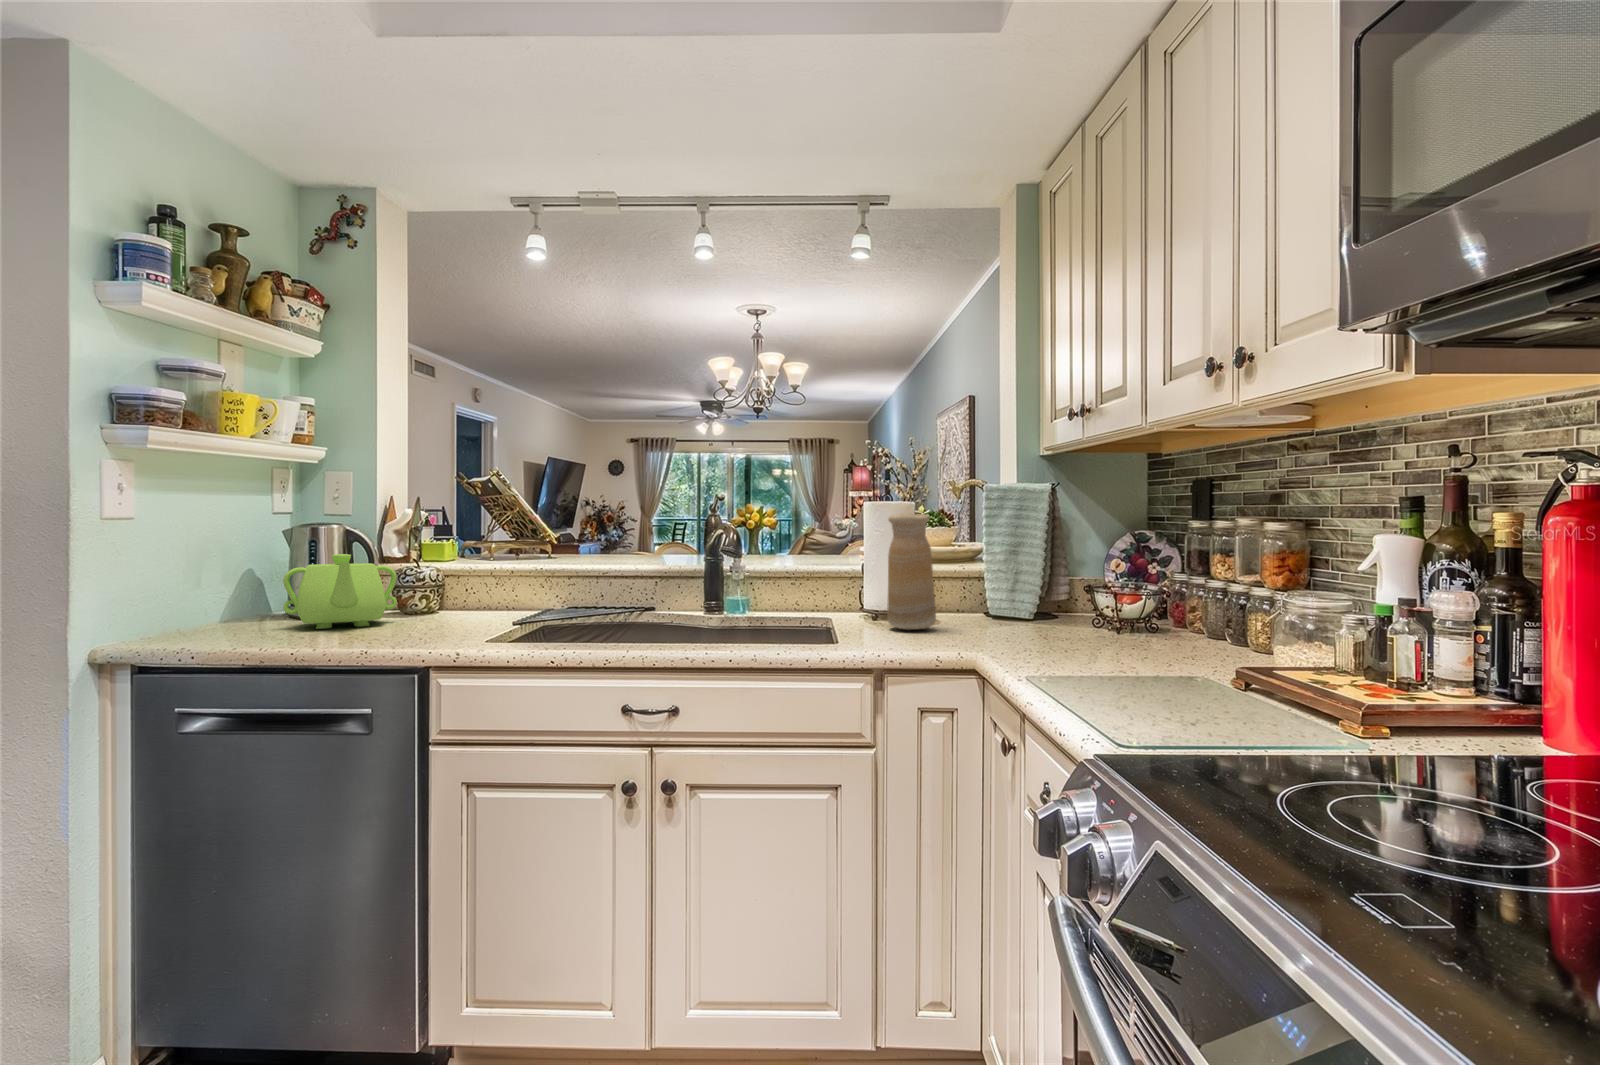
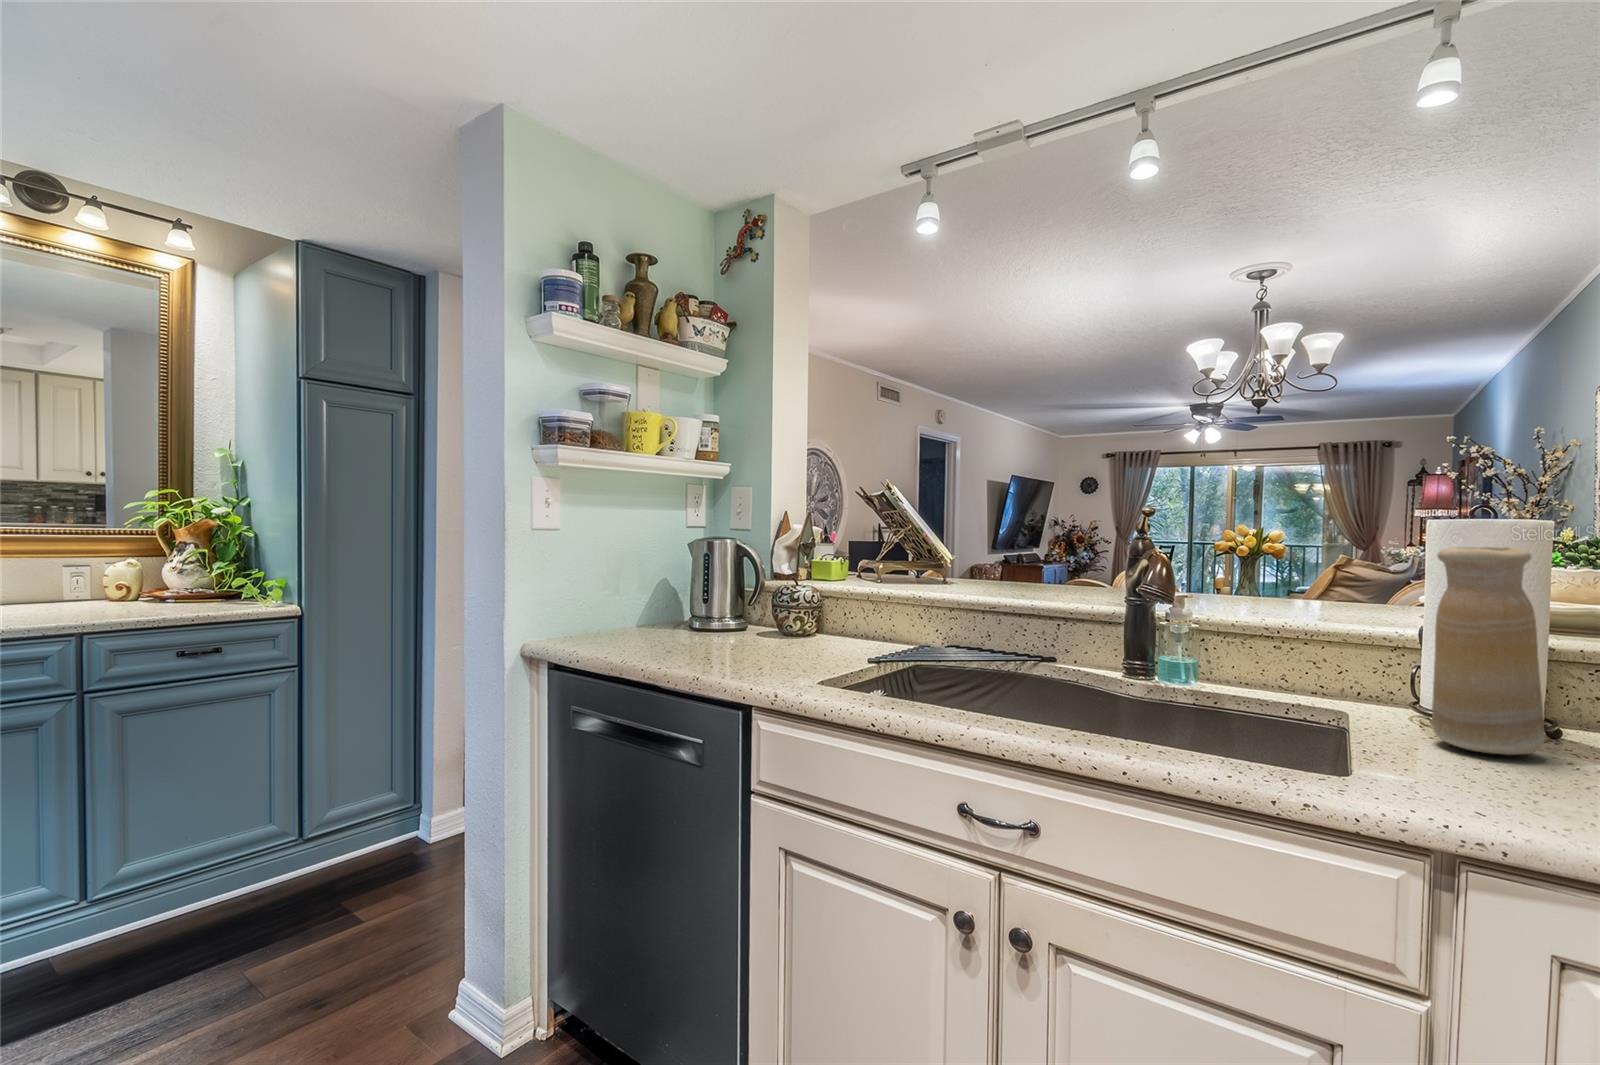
teapot: present [283,554,397,629] -> none [669,571,771,648]

